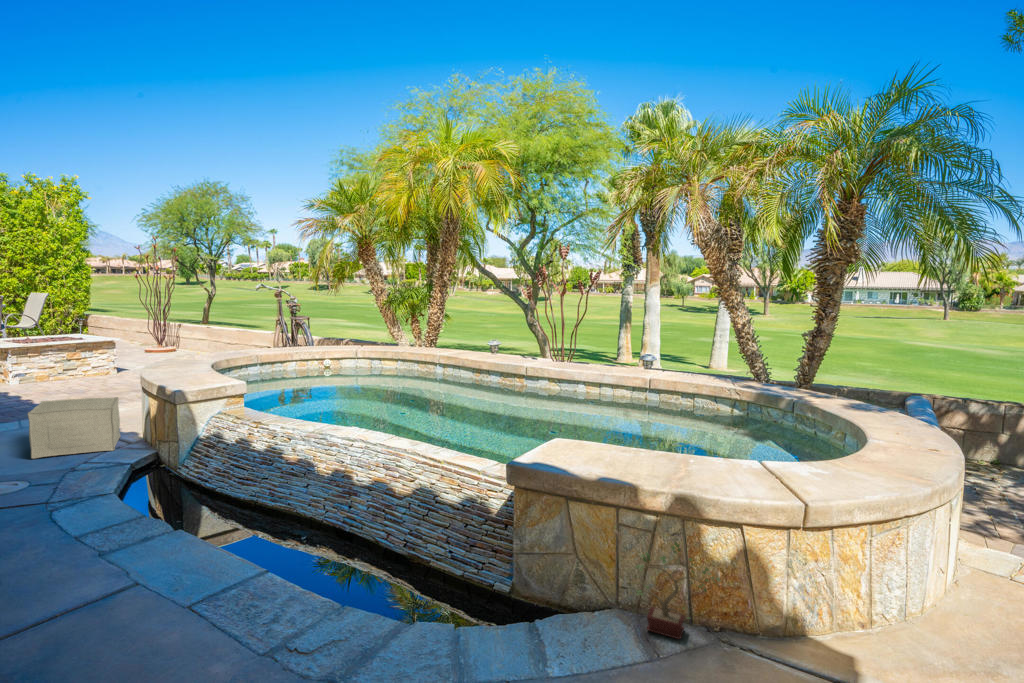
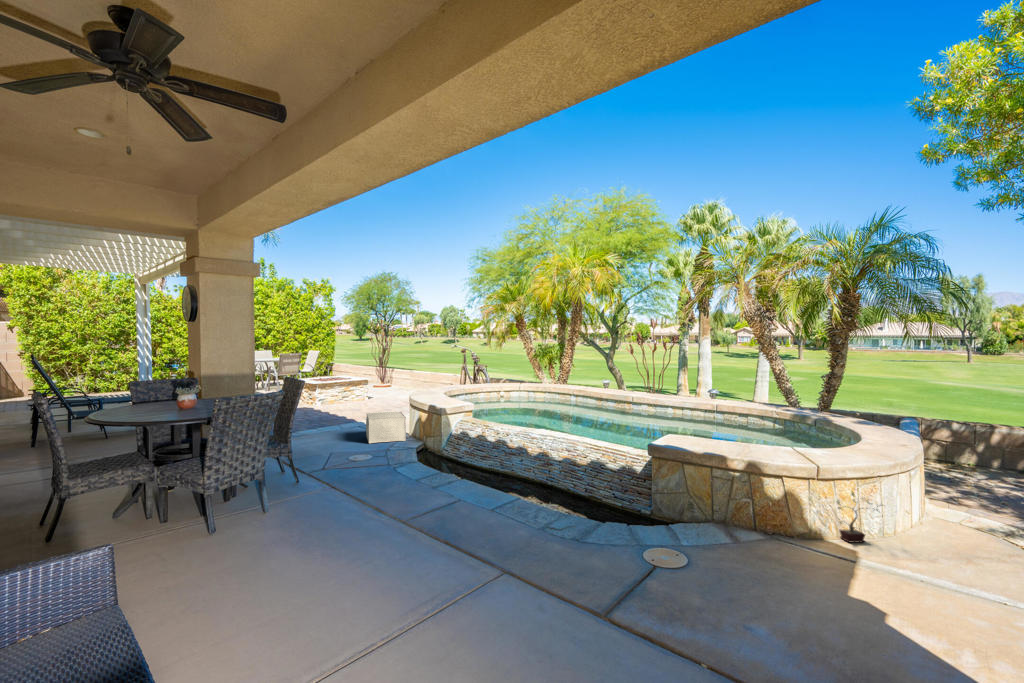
potted plant: present [636,542,720,639] -> present [837,492,878,542]

